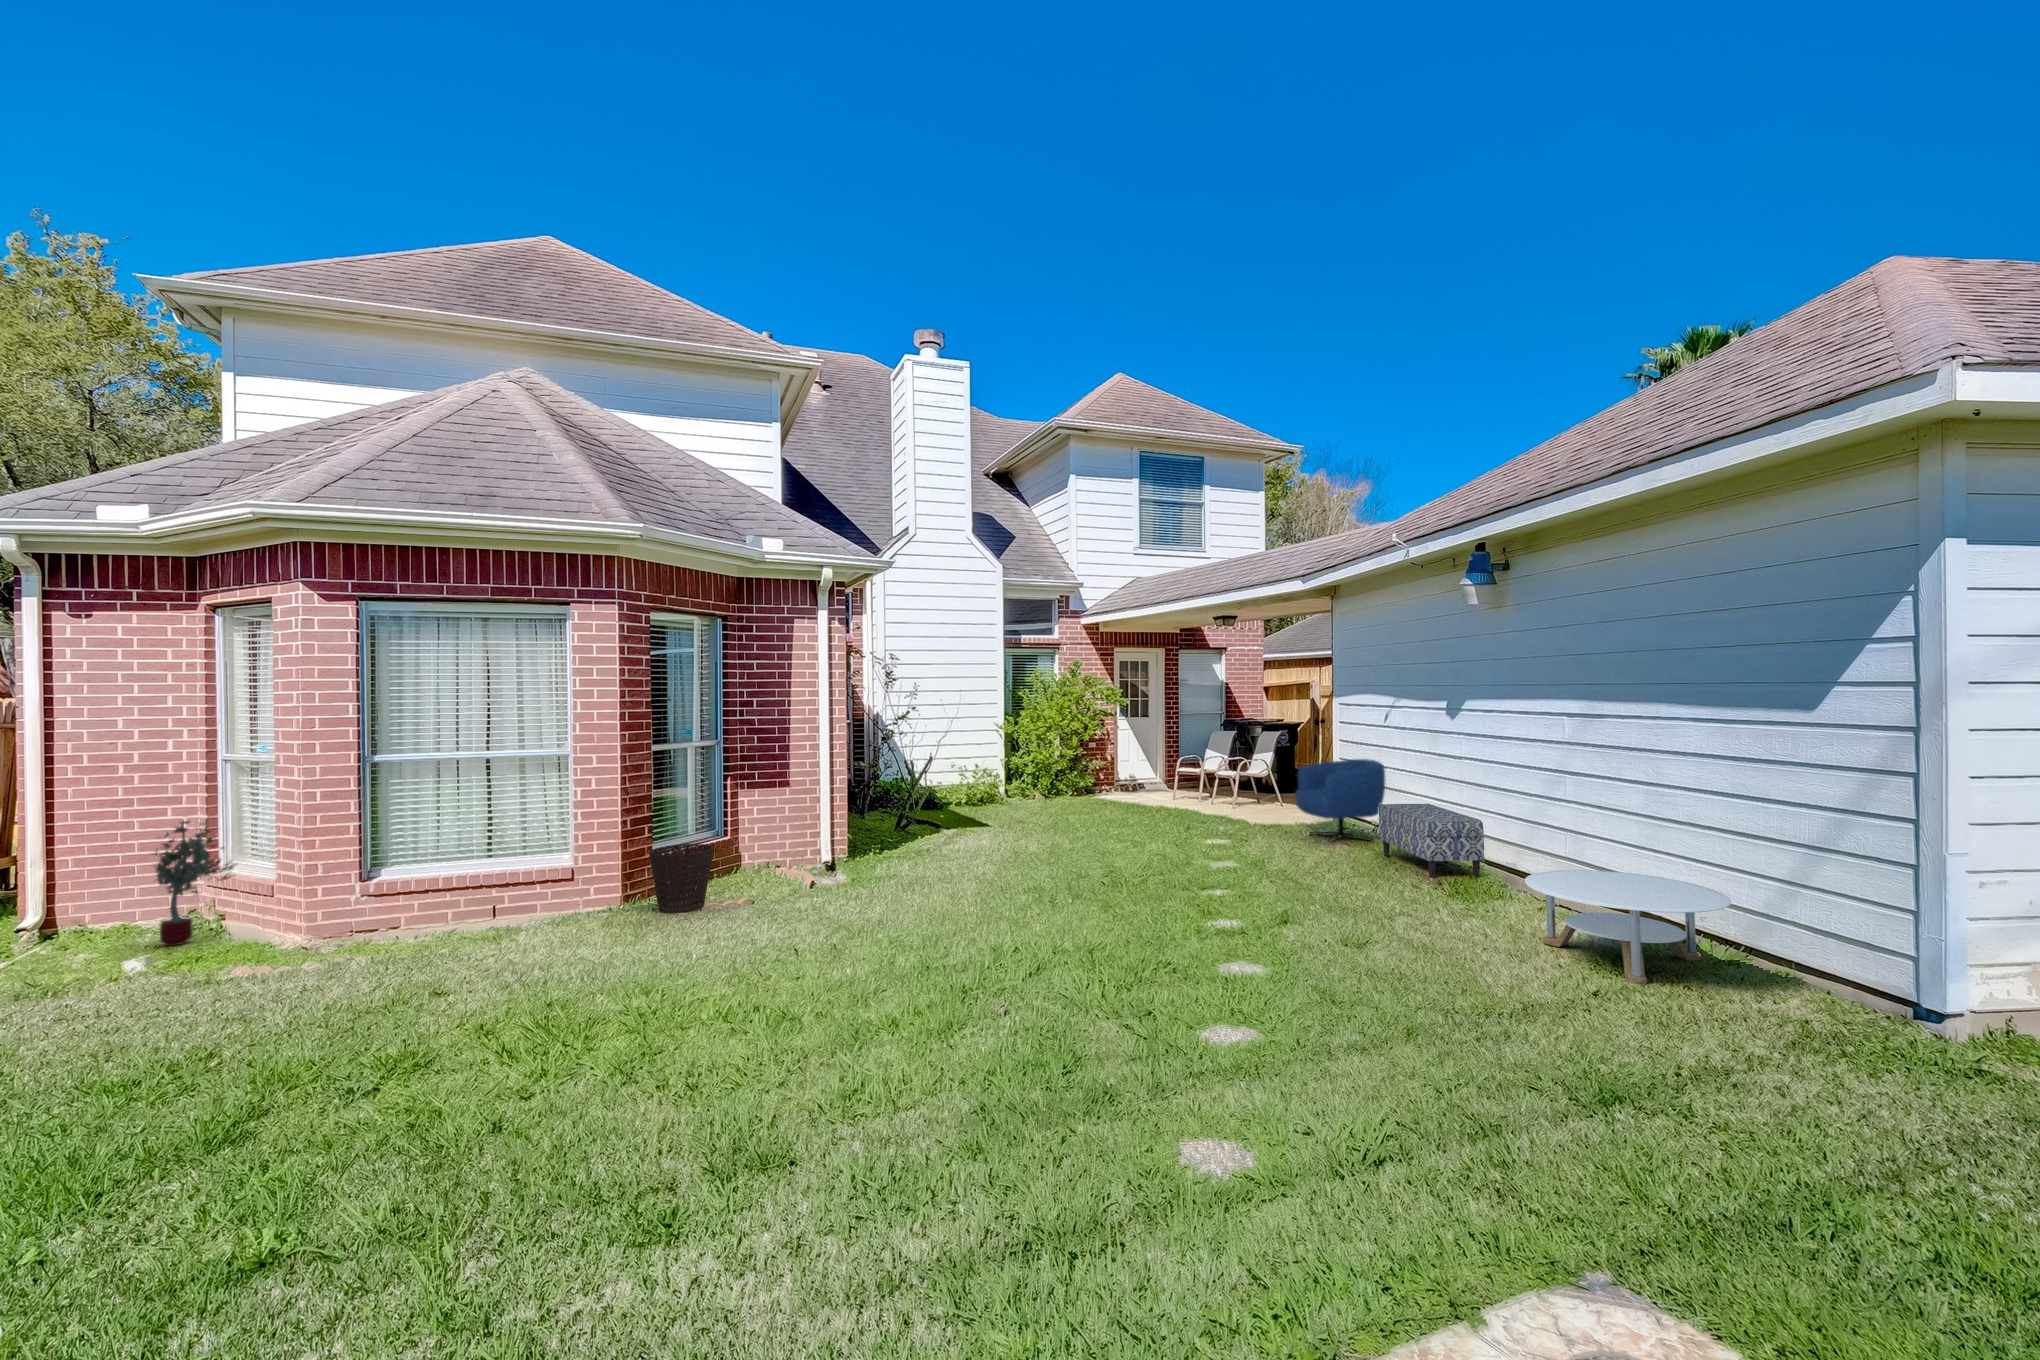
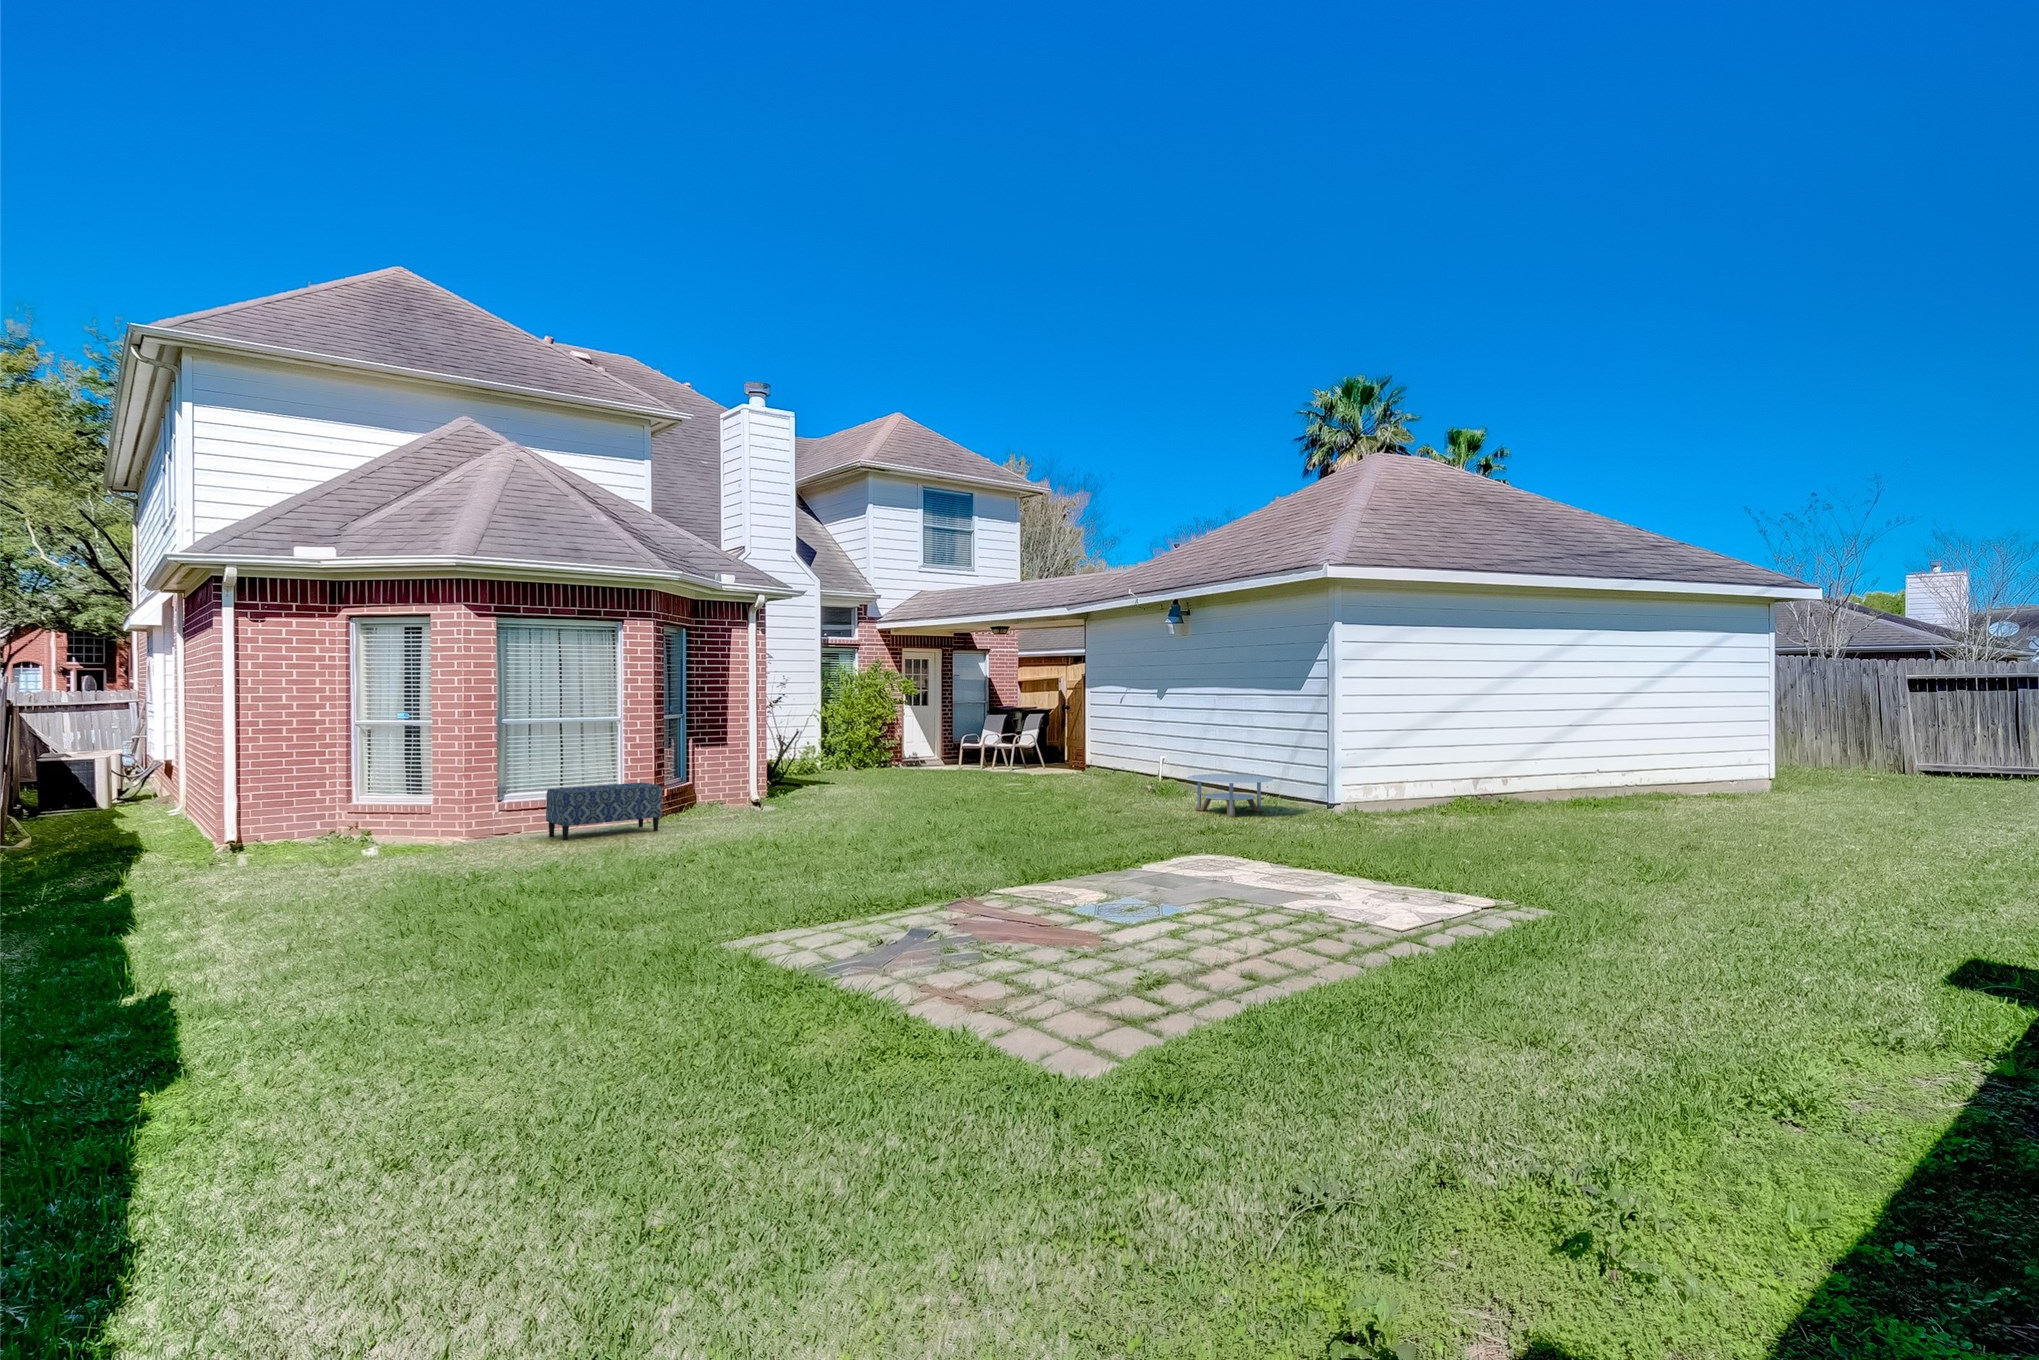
armchair: present [1295,759,1385,843] -> none [1058,730,1117,785]
bench: present [1379,804,1484,878] -> present [546,782,662,841]
potted tree: present [154,821,237,946] -> none [328,763,394,848]
basket: present [649,844,714,913] -> none [665,782,708,824]

